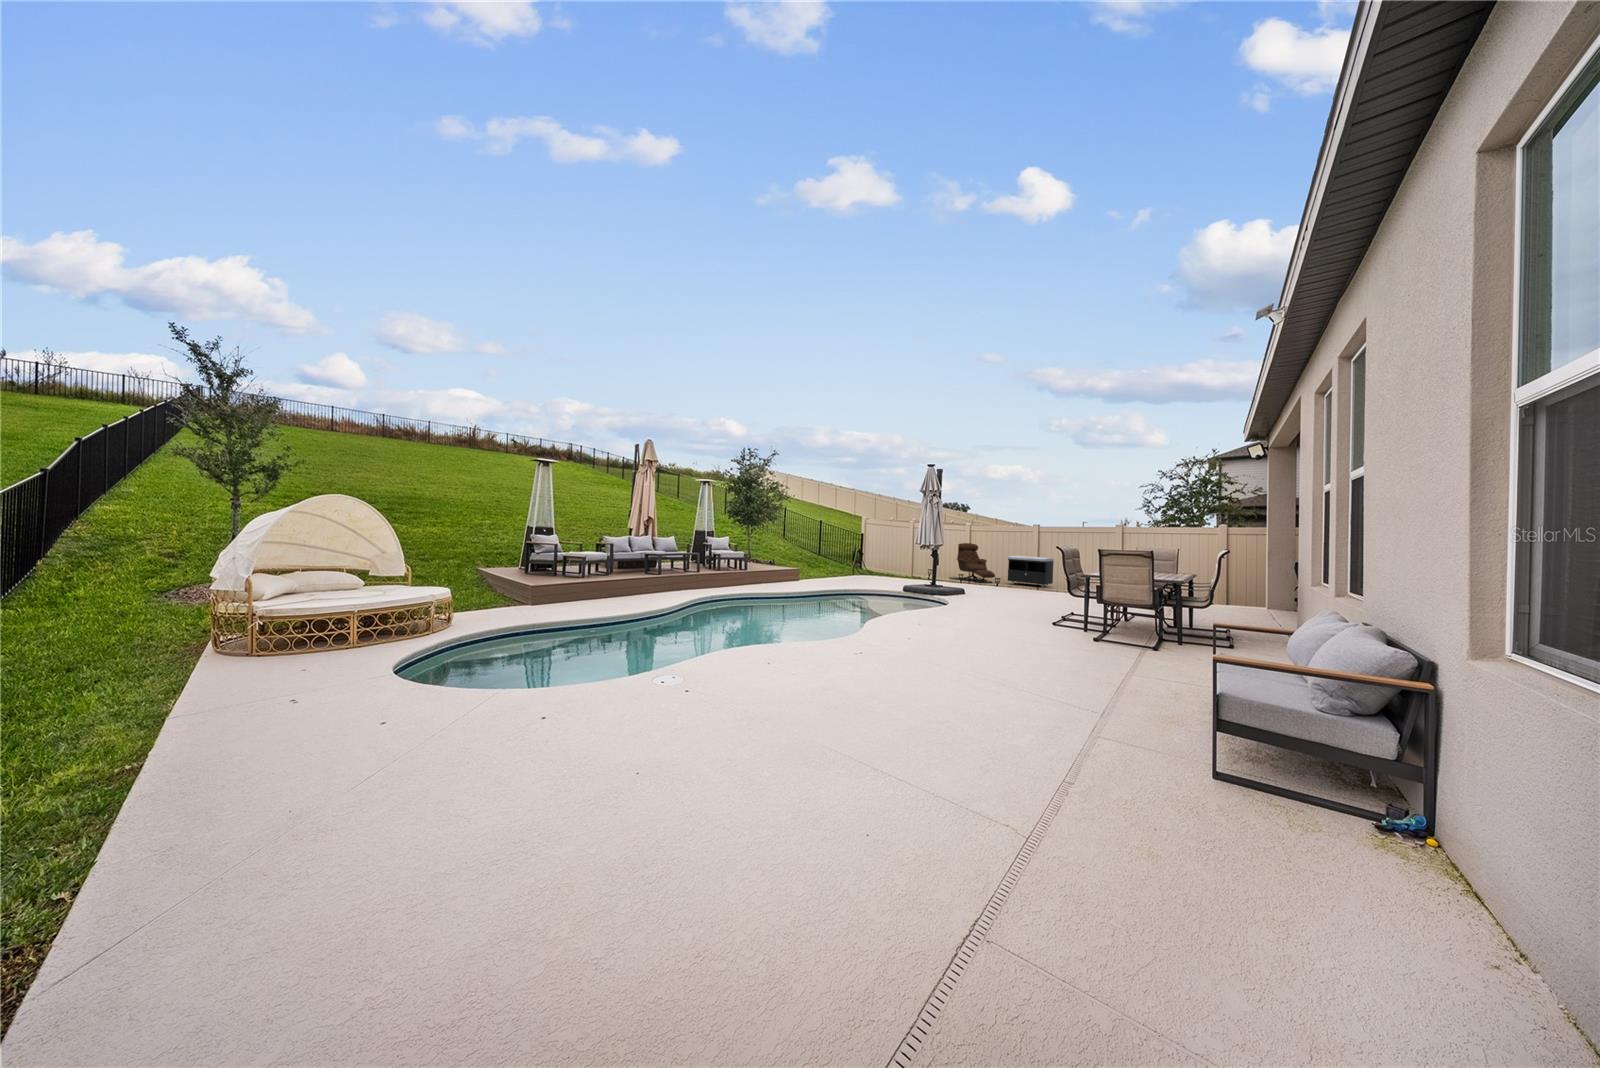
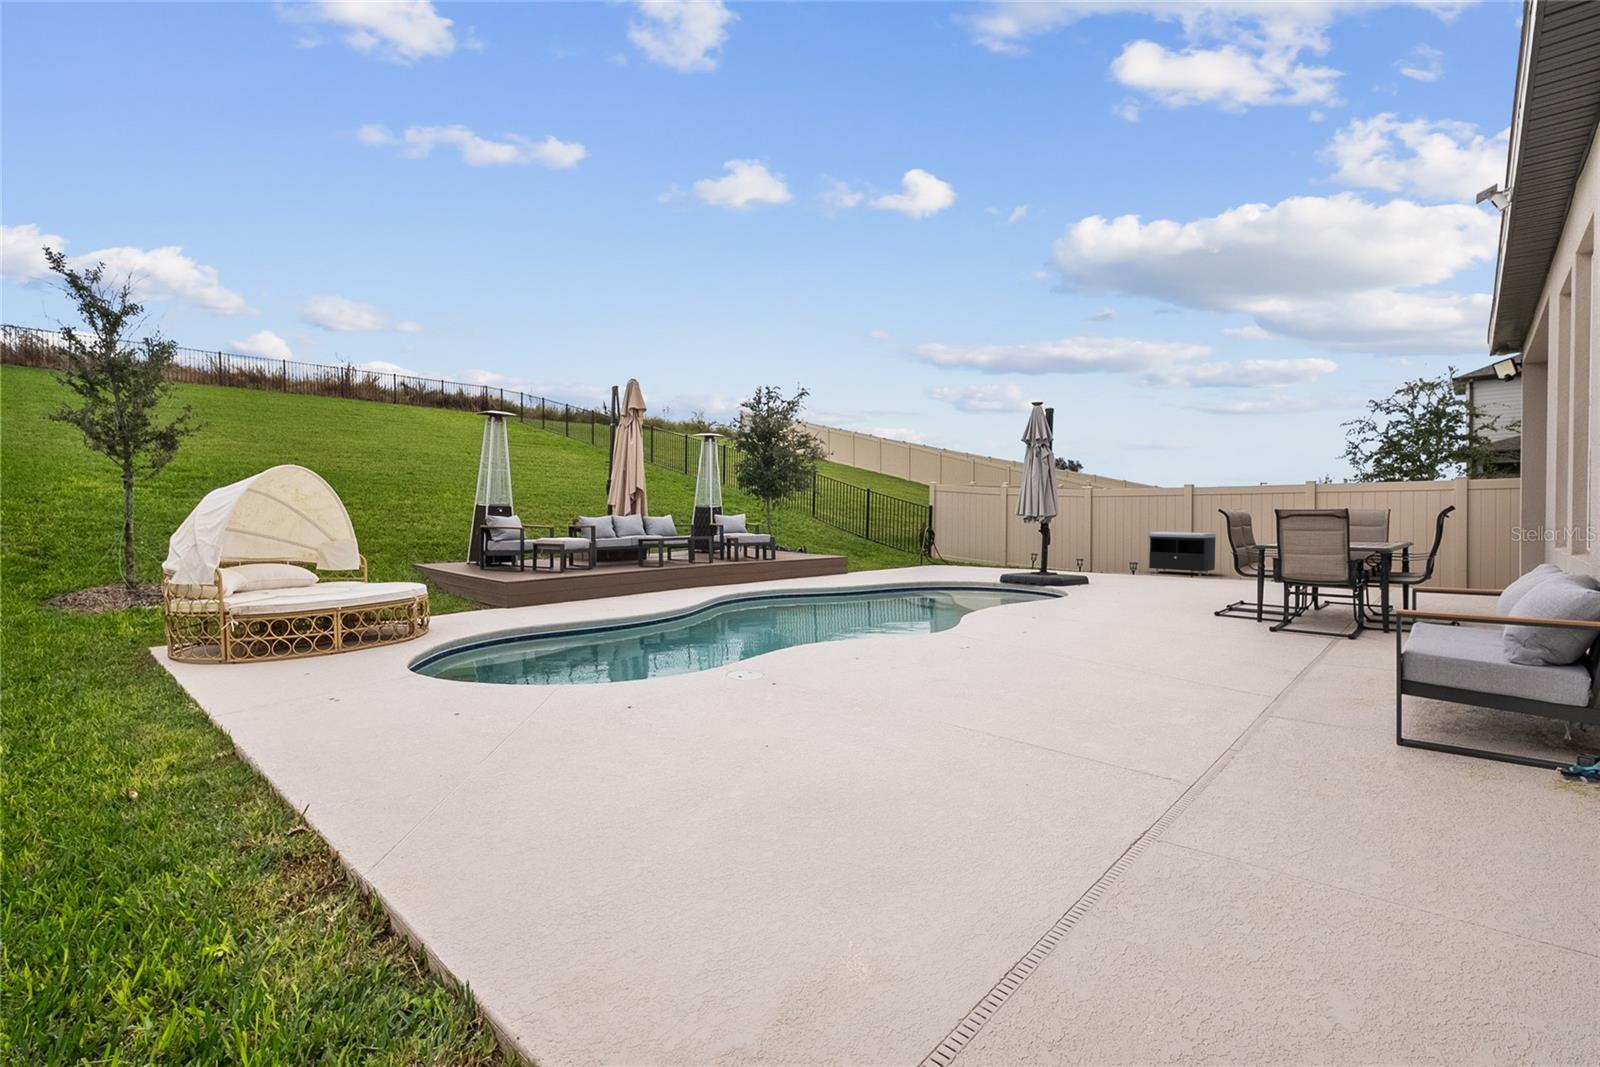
lounge chair: present [957,543,995,583] -> none [1073,516,1131,573]

